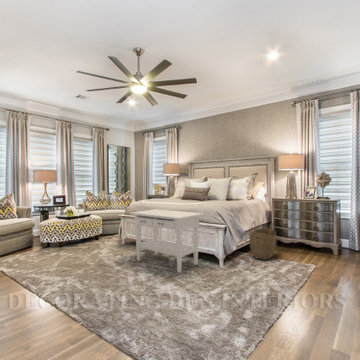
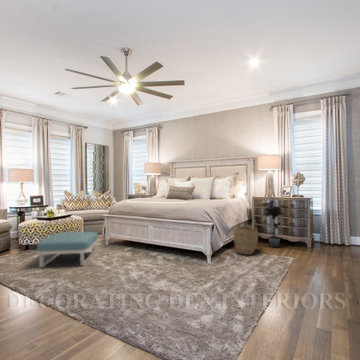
potted plant: none [278,201,311,253] -> present [262,200,288,247]
side table: present [129,209,204,273] -> none [117,209,193,270]
footstool: none [51,231,112,265] -> present [36,232,98,267]

